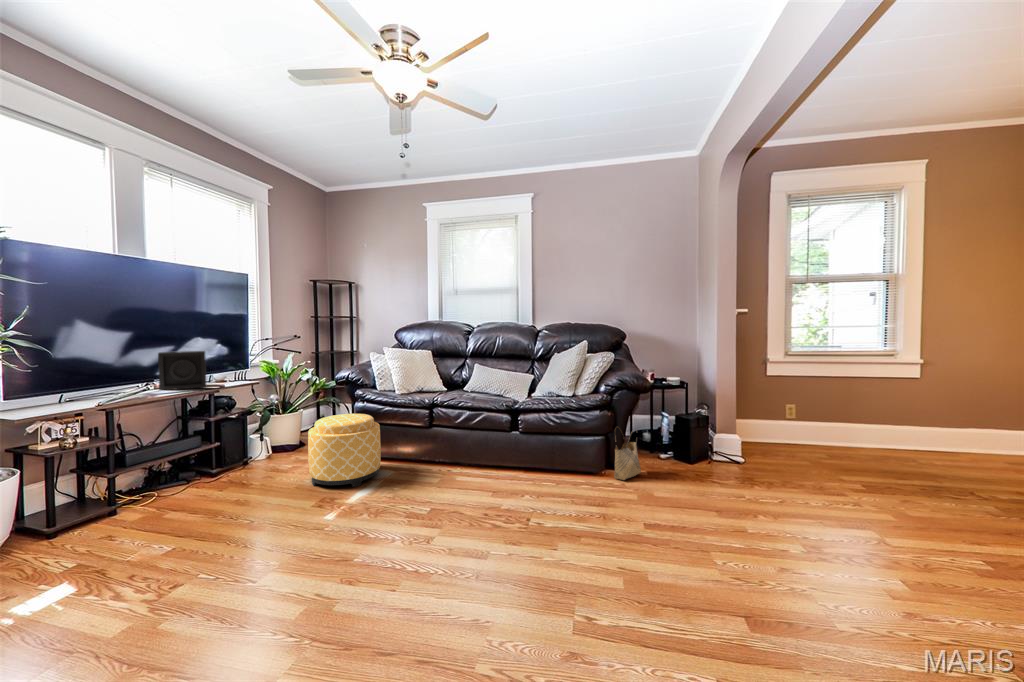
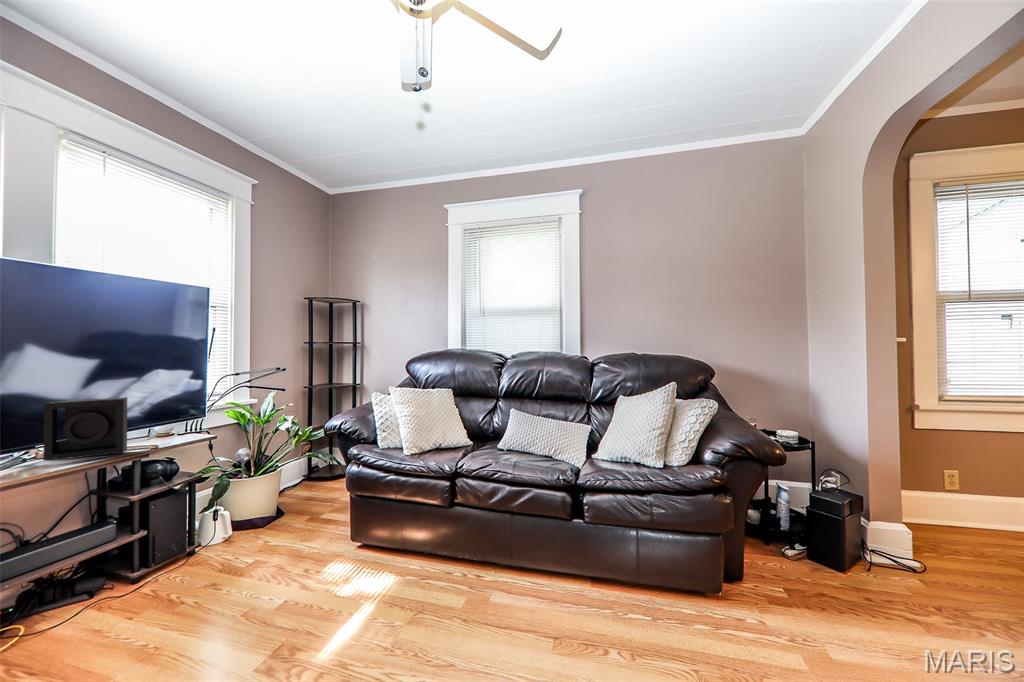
ottoman: present [308,414,381,487] -> none [268,487,379,616]
woven basket: present [614,442,641,480] -> none [735,517,777,611]

